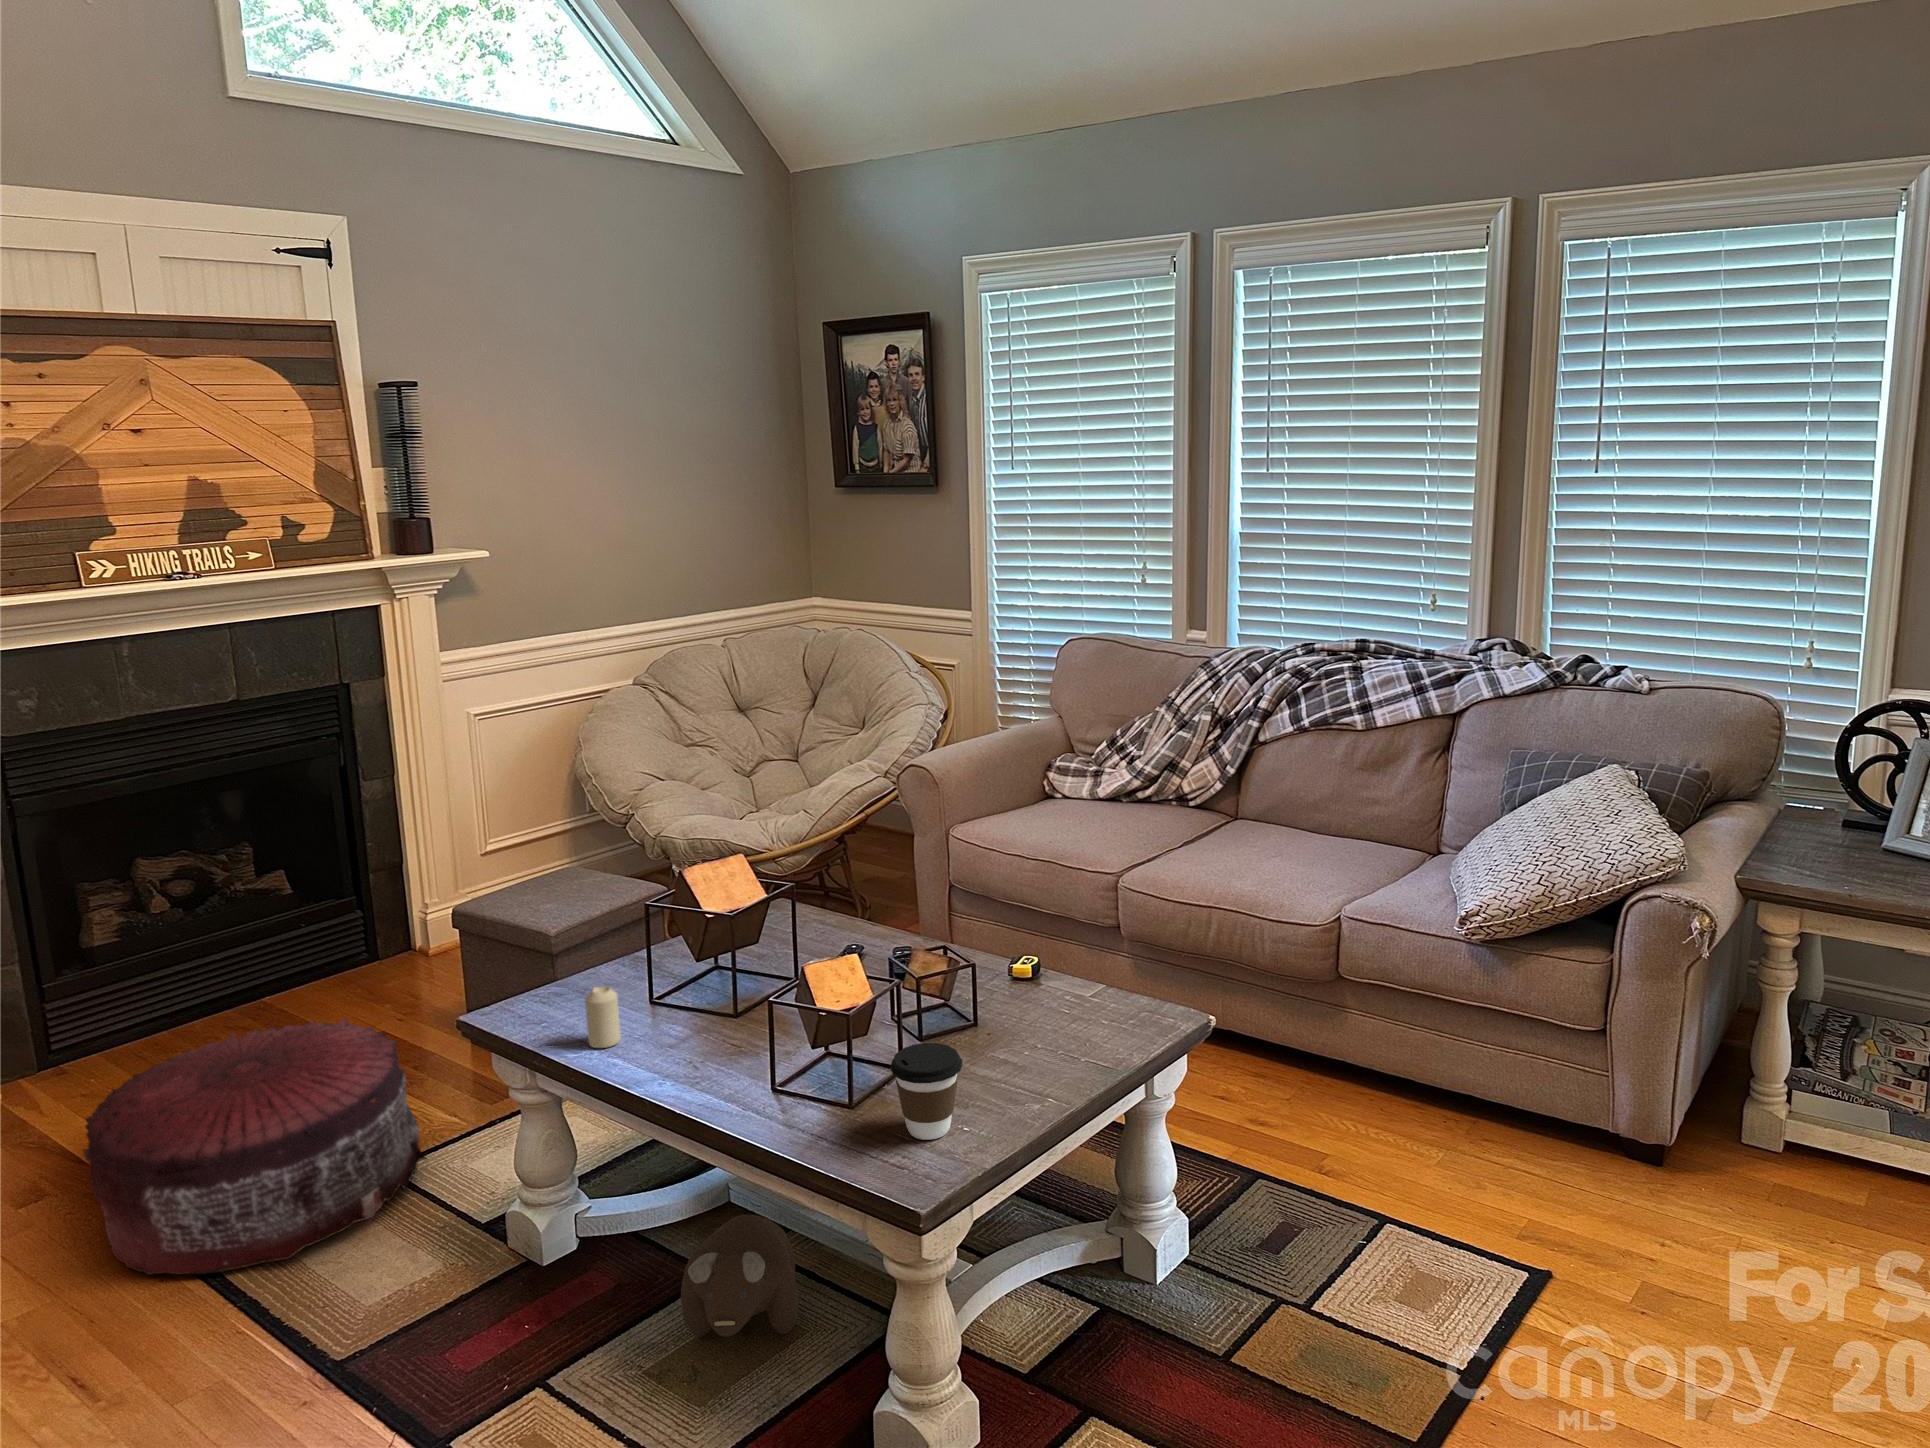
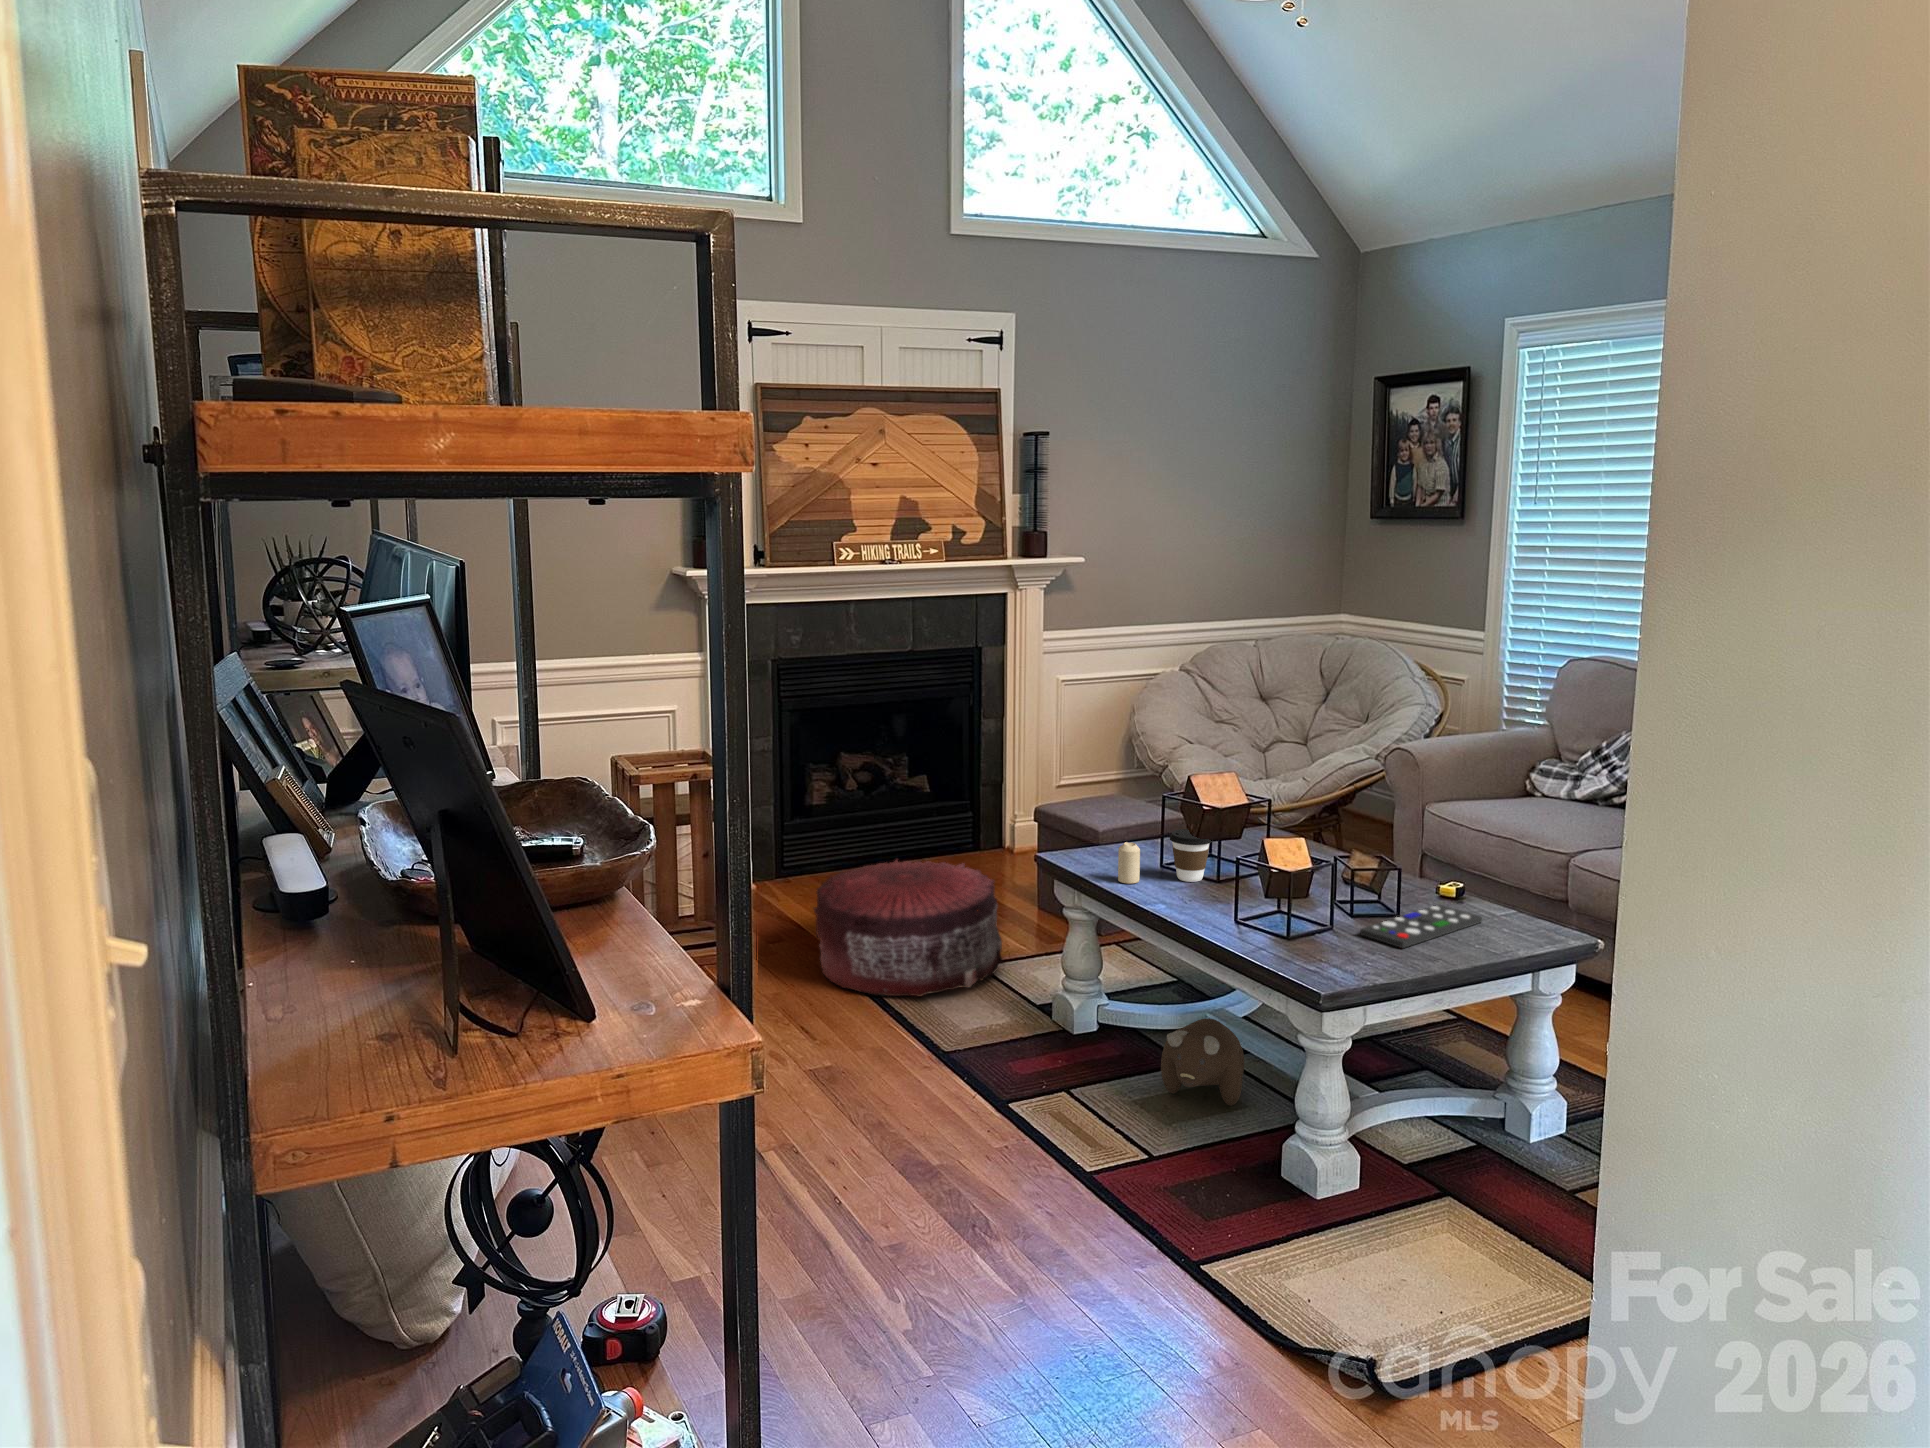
remote control: none [942,999,1078,1089] -> present [1360,905,1482,948]
coffee cup: present [890,1043,962,1140] -> present [1170,829,1212,882]

